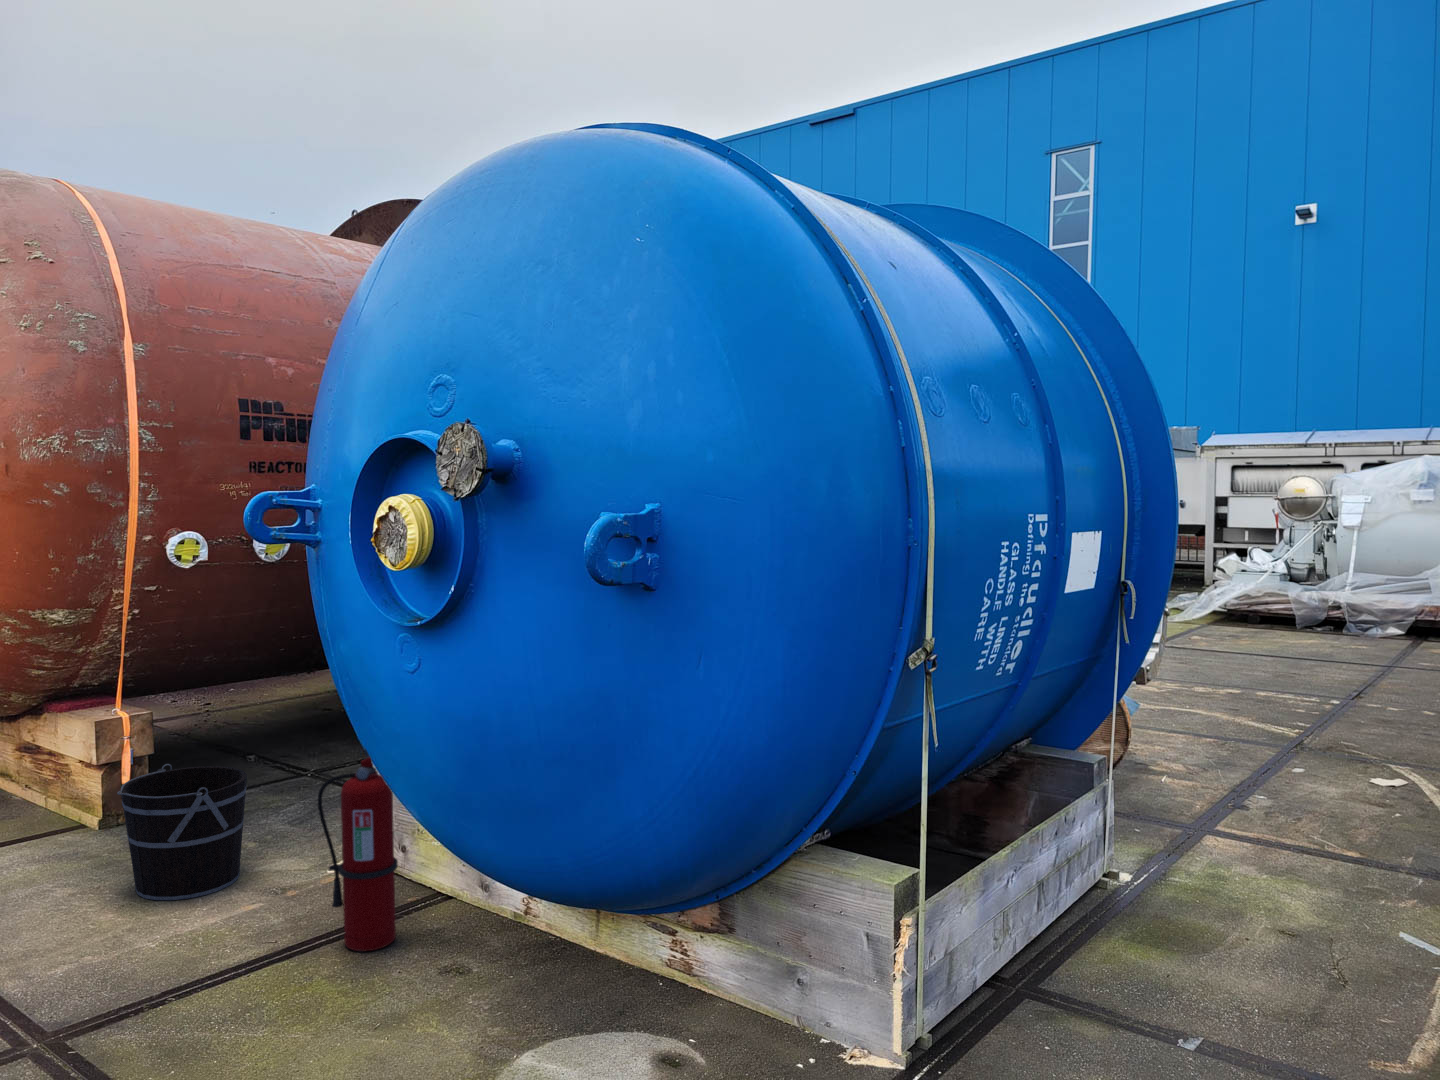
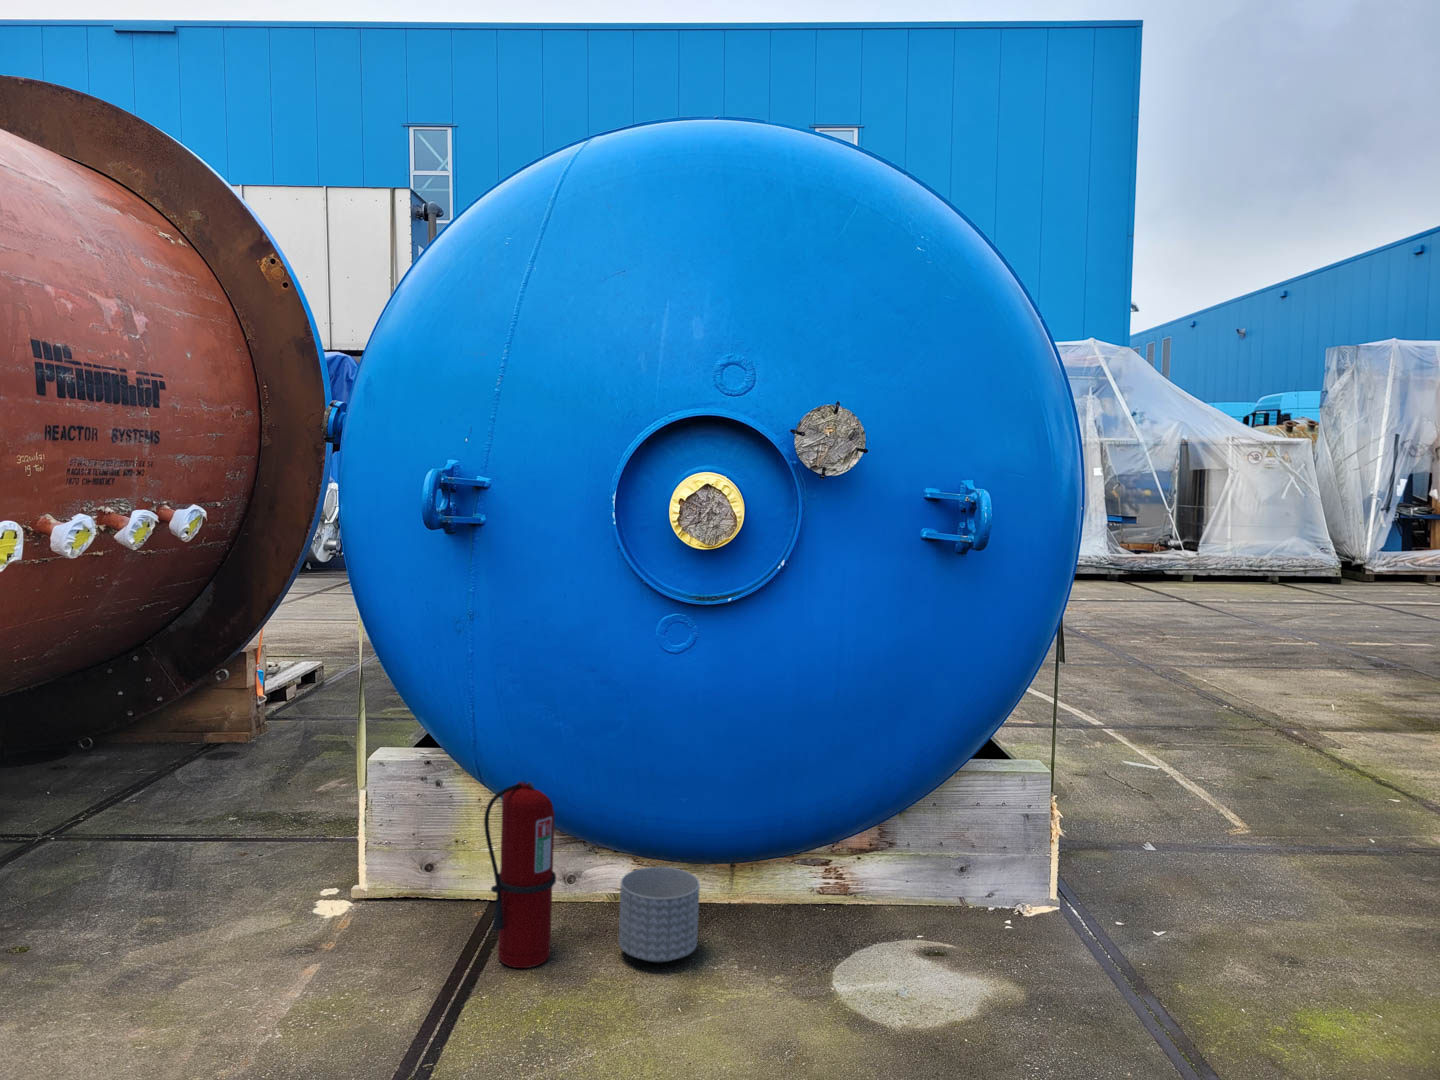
bucket: present [117,764,247,900] -> none [96,822,258,1004]
planter: none [412,884,498,983] -> present [619,867,700,963]

